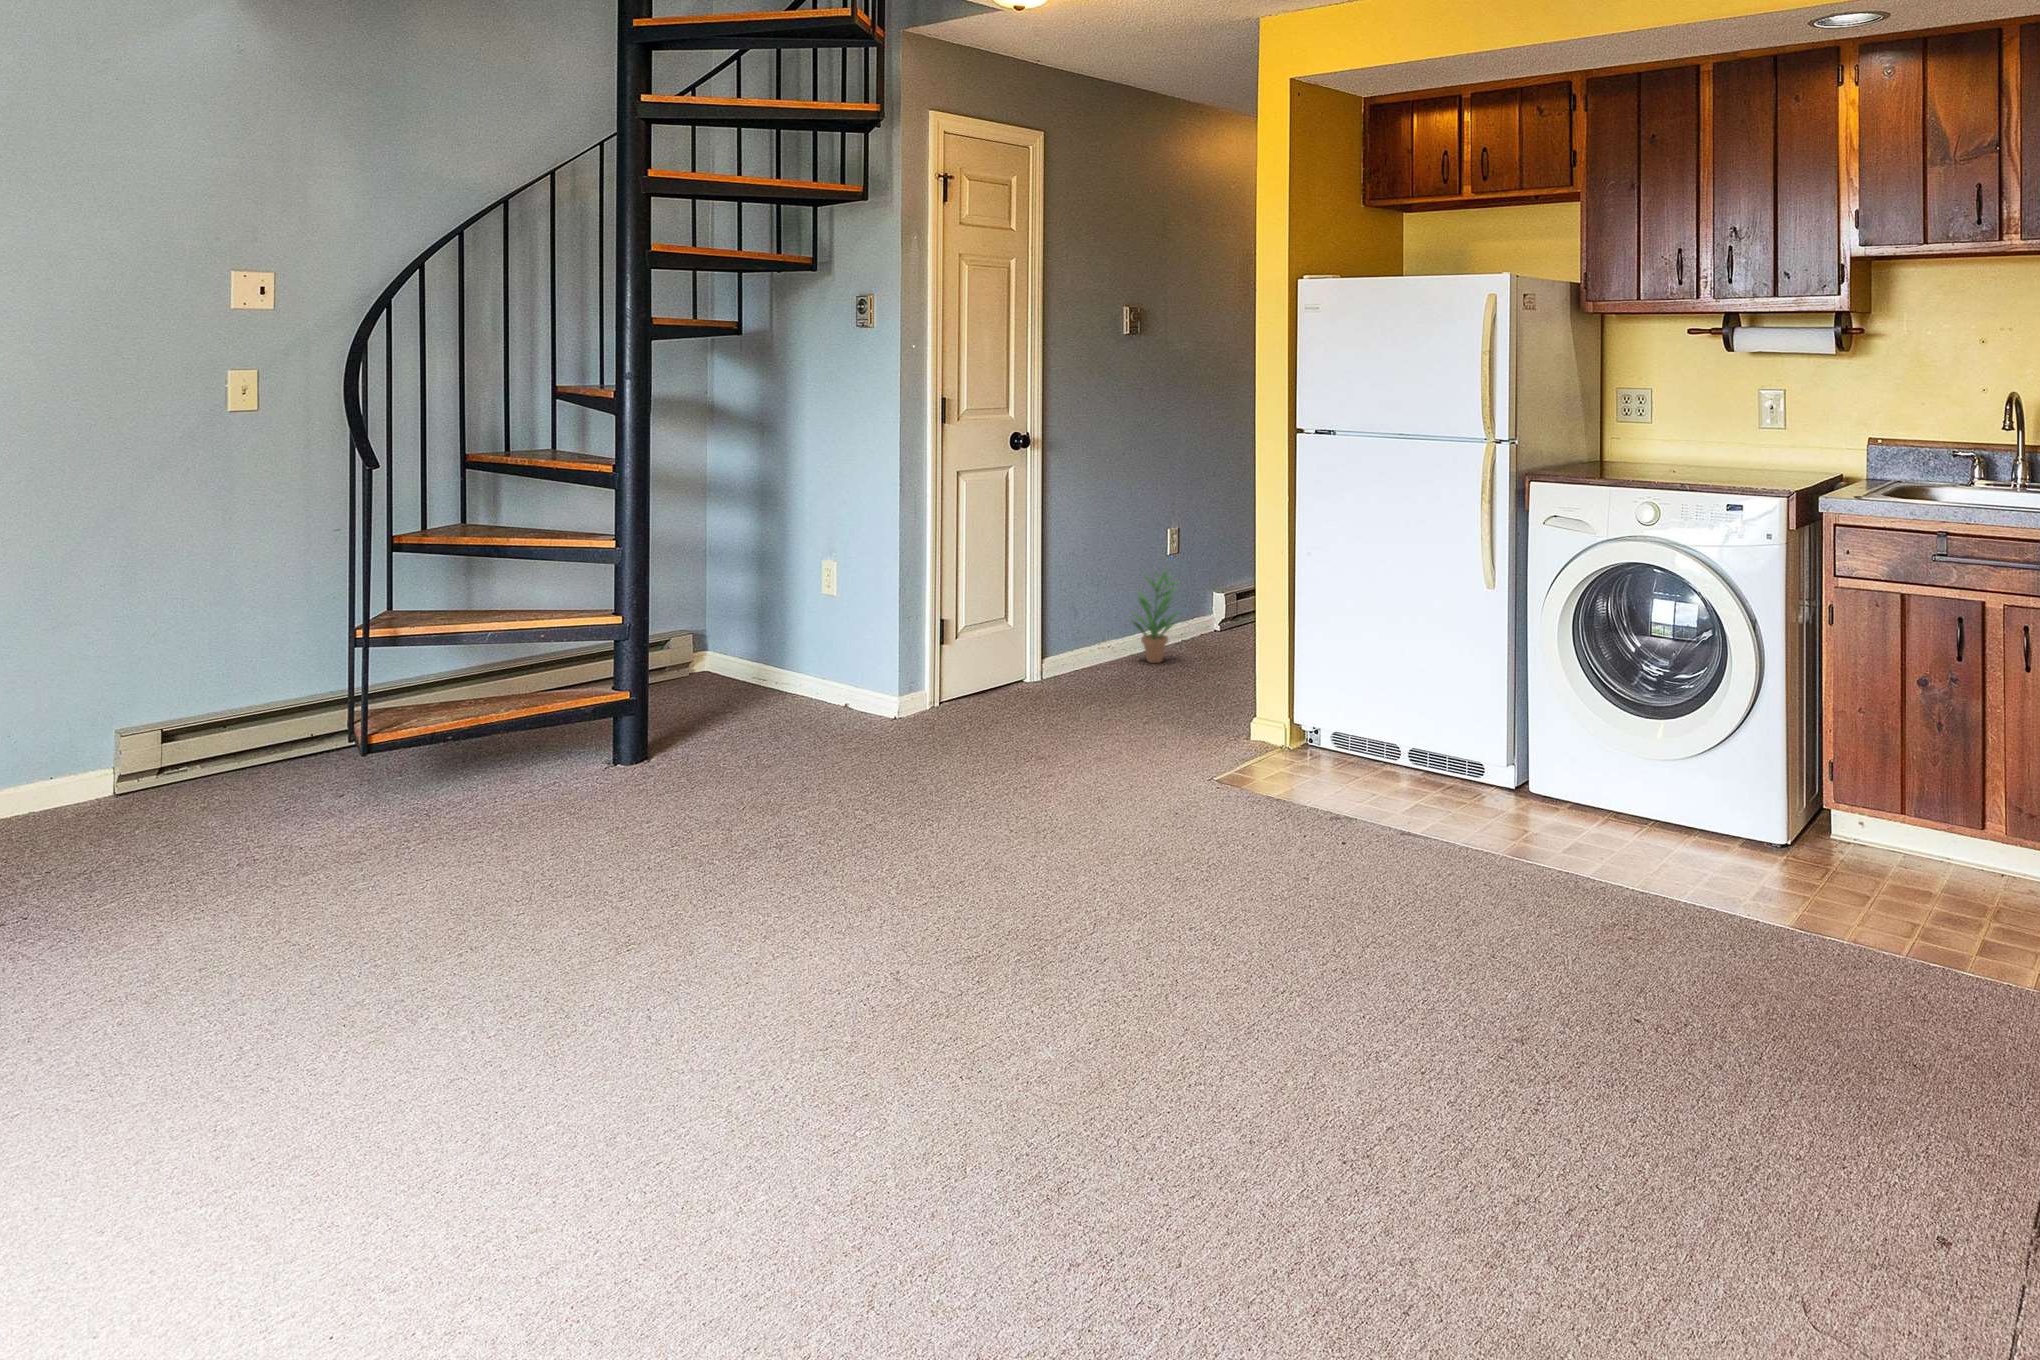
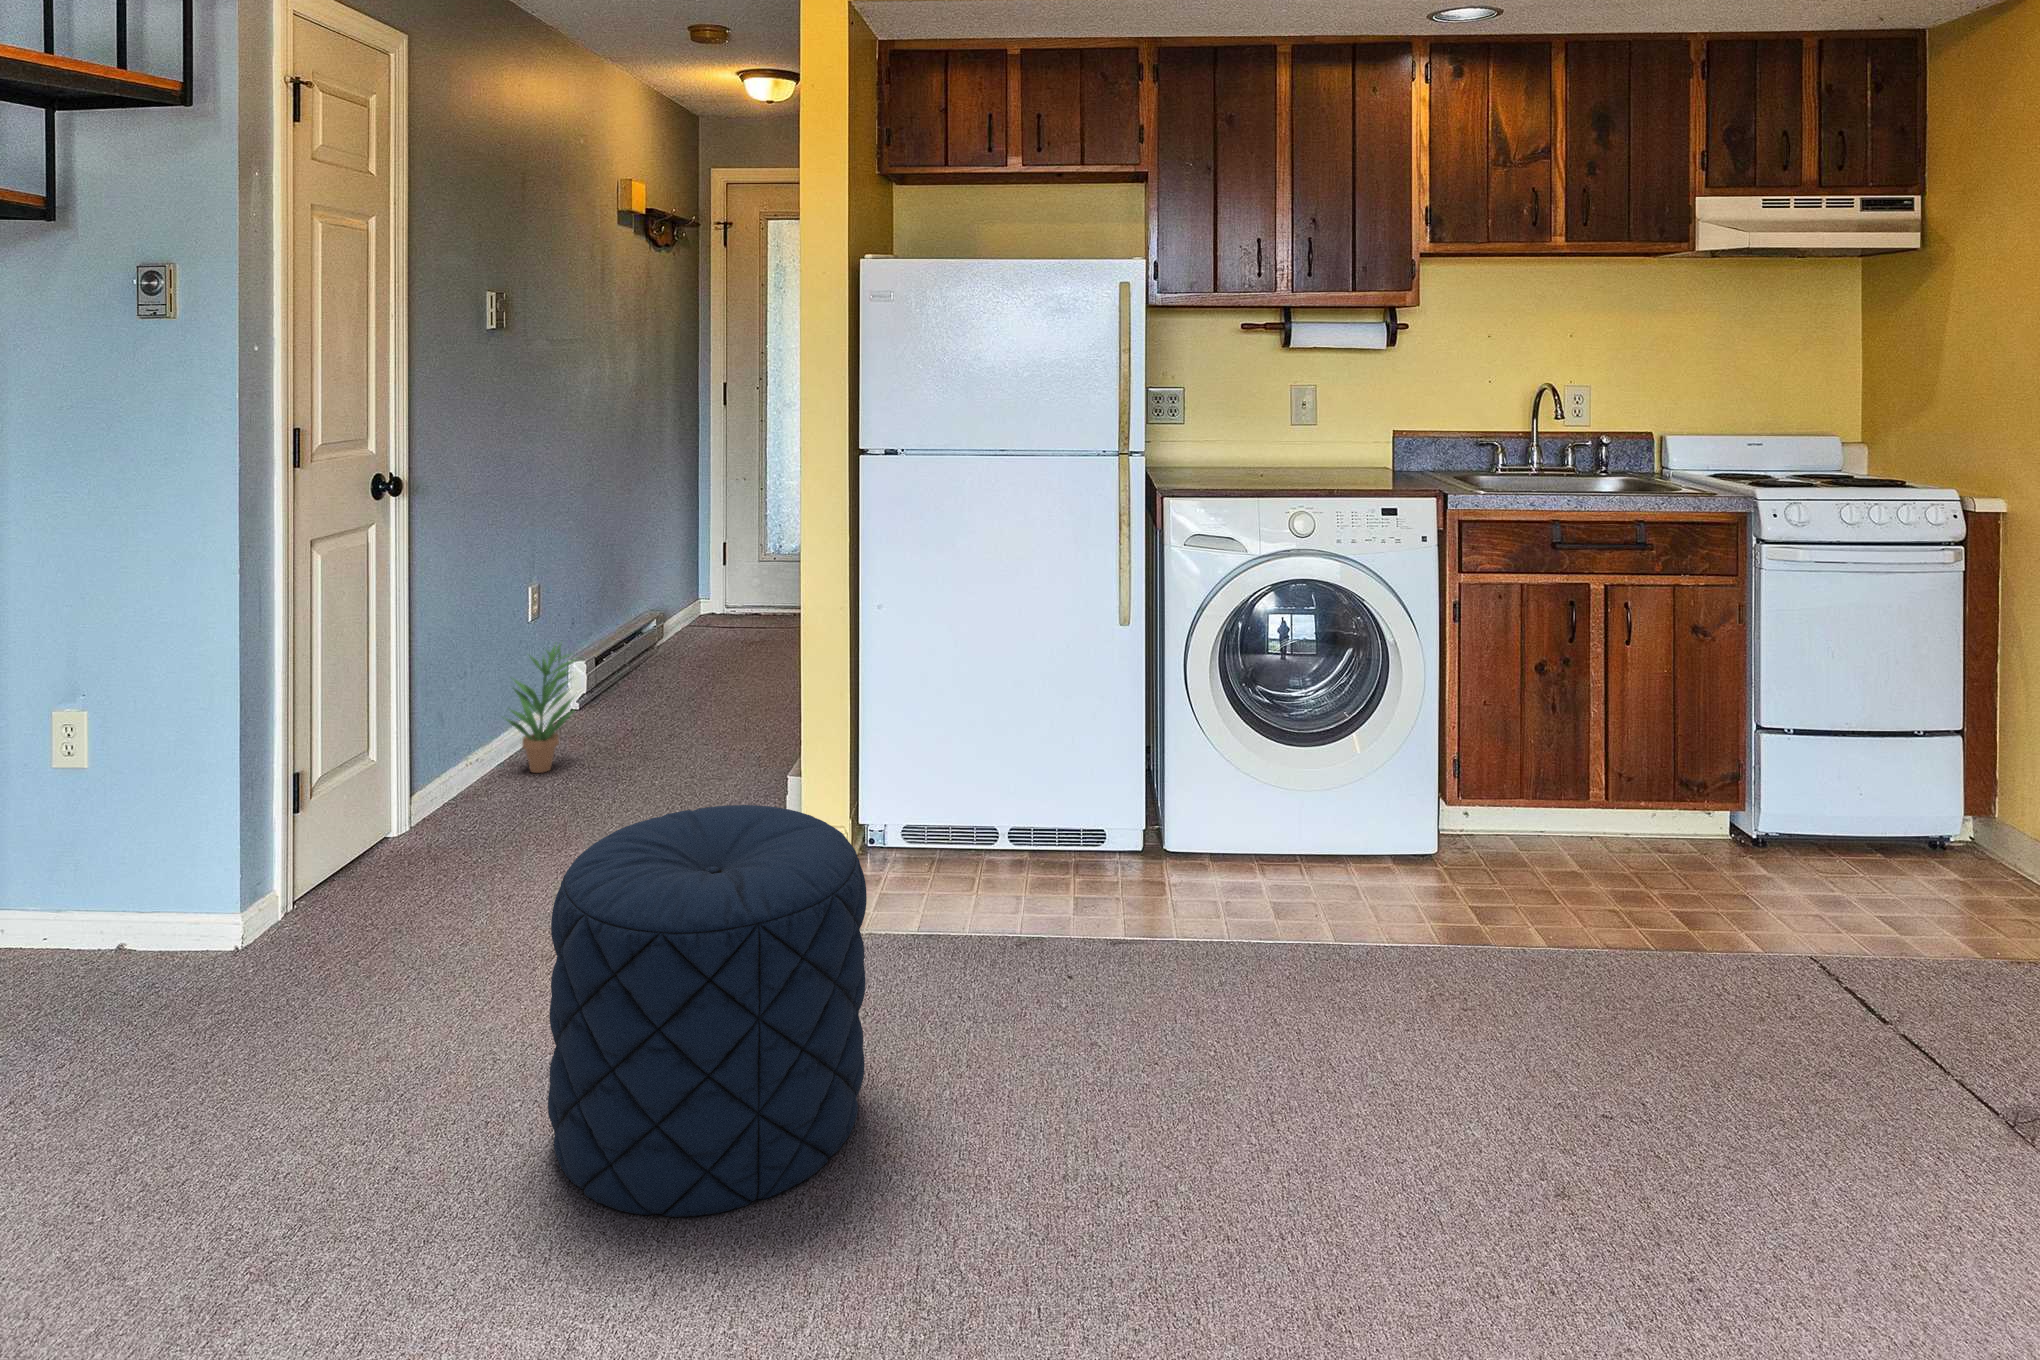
pouf: none [940,657,1138,889] -> present [548,805,867,1217]

